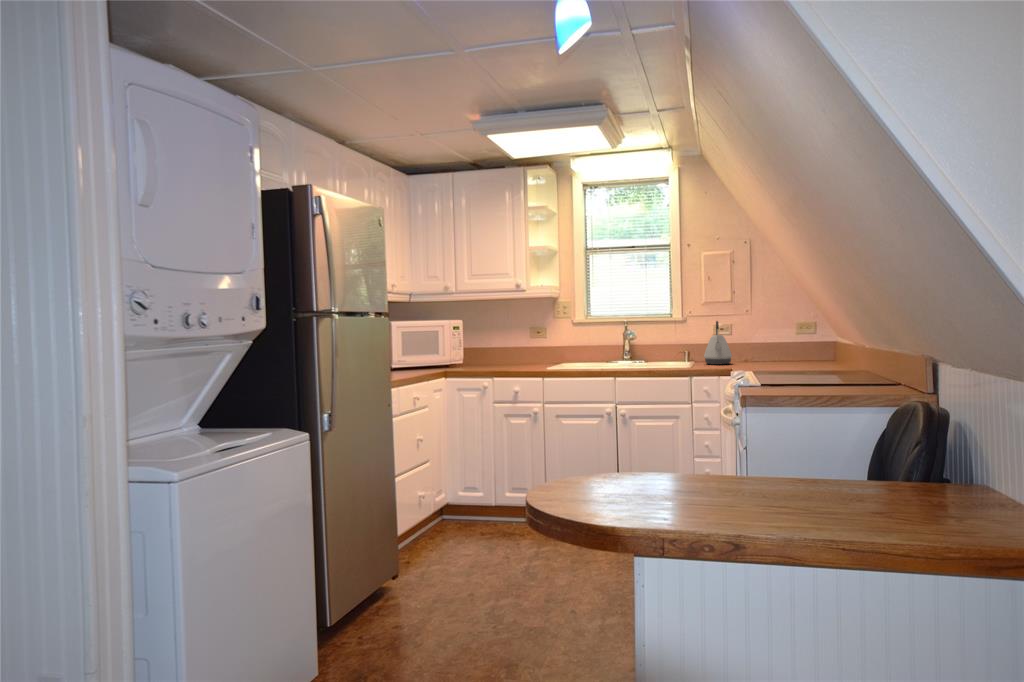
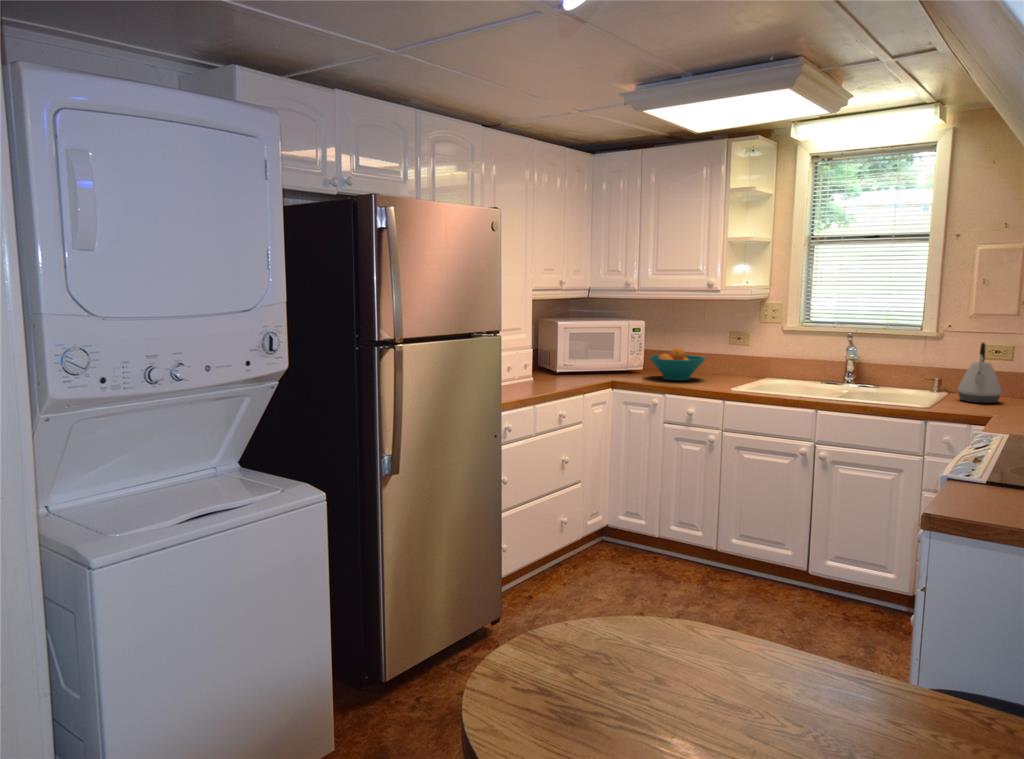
fruit bowl: none [471,340,518,368] -> present [649,348,705,381]

